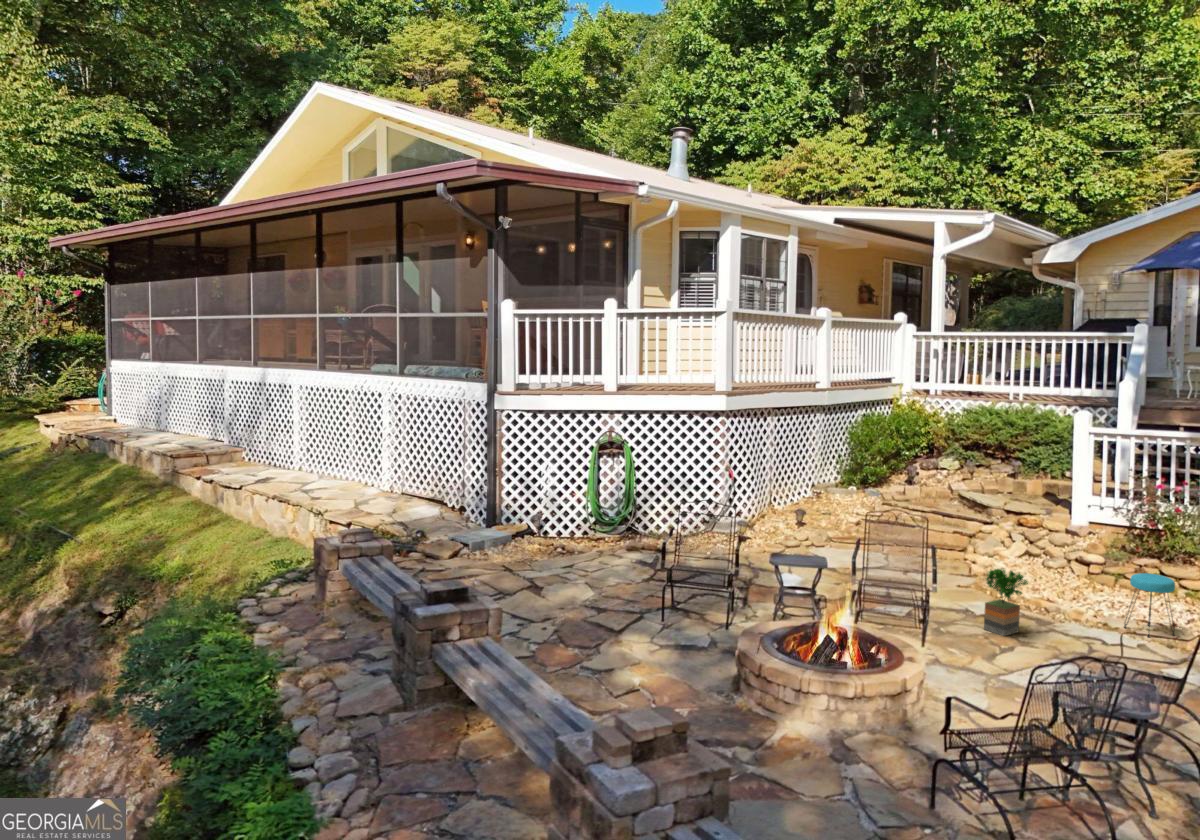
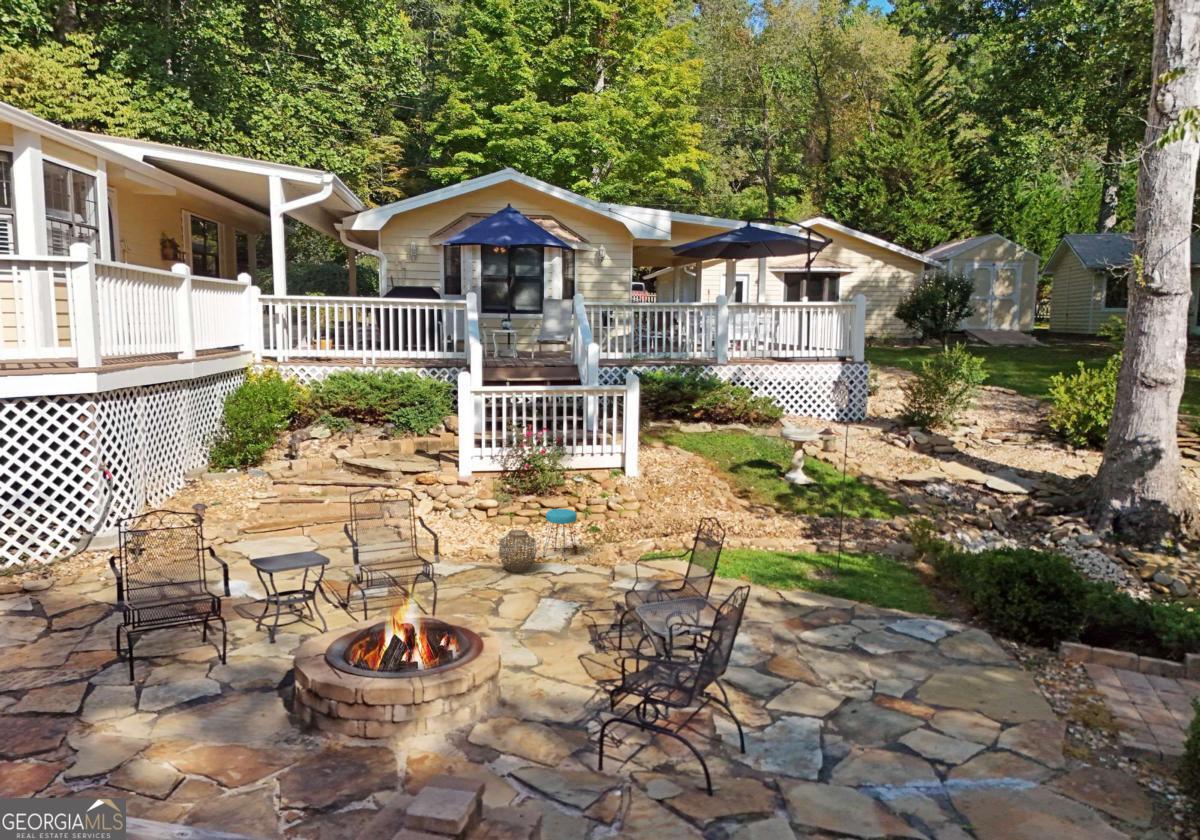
potted tree: present [984,569,1028,636] -> none [454,528,493,590]
woven basket: none [1051,585,1100,634] -> present [499,530,536,572]

